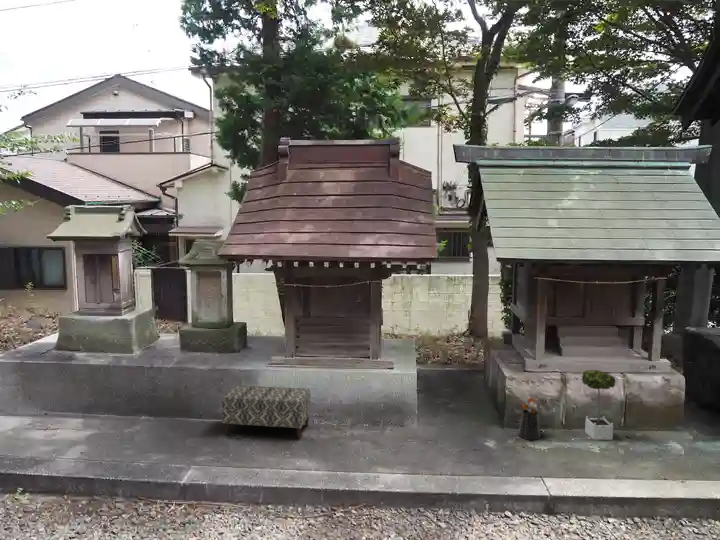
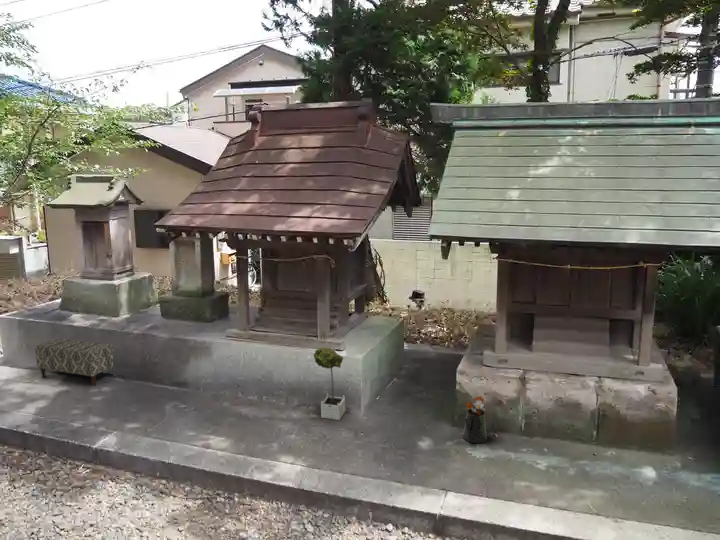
potted tree: present [582,370,615,440] -> present [314,348,345,420]
bench: present [222,385,310,439] -> present [35,337,114,386]

